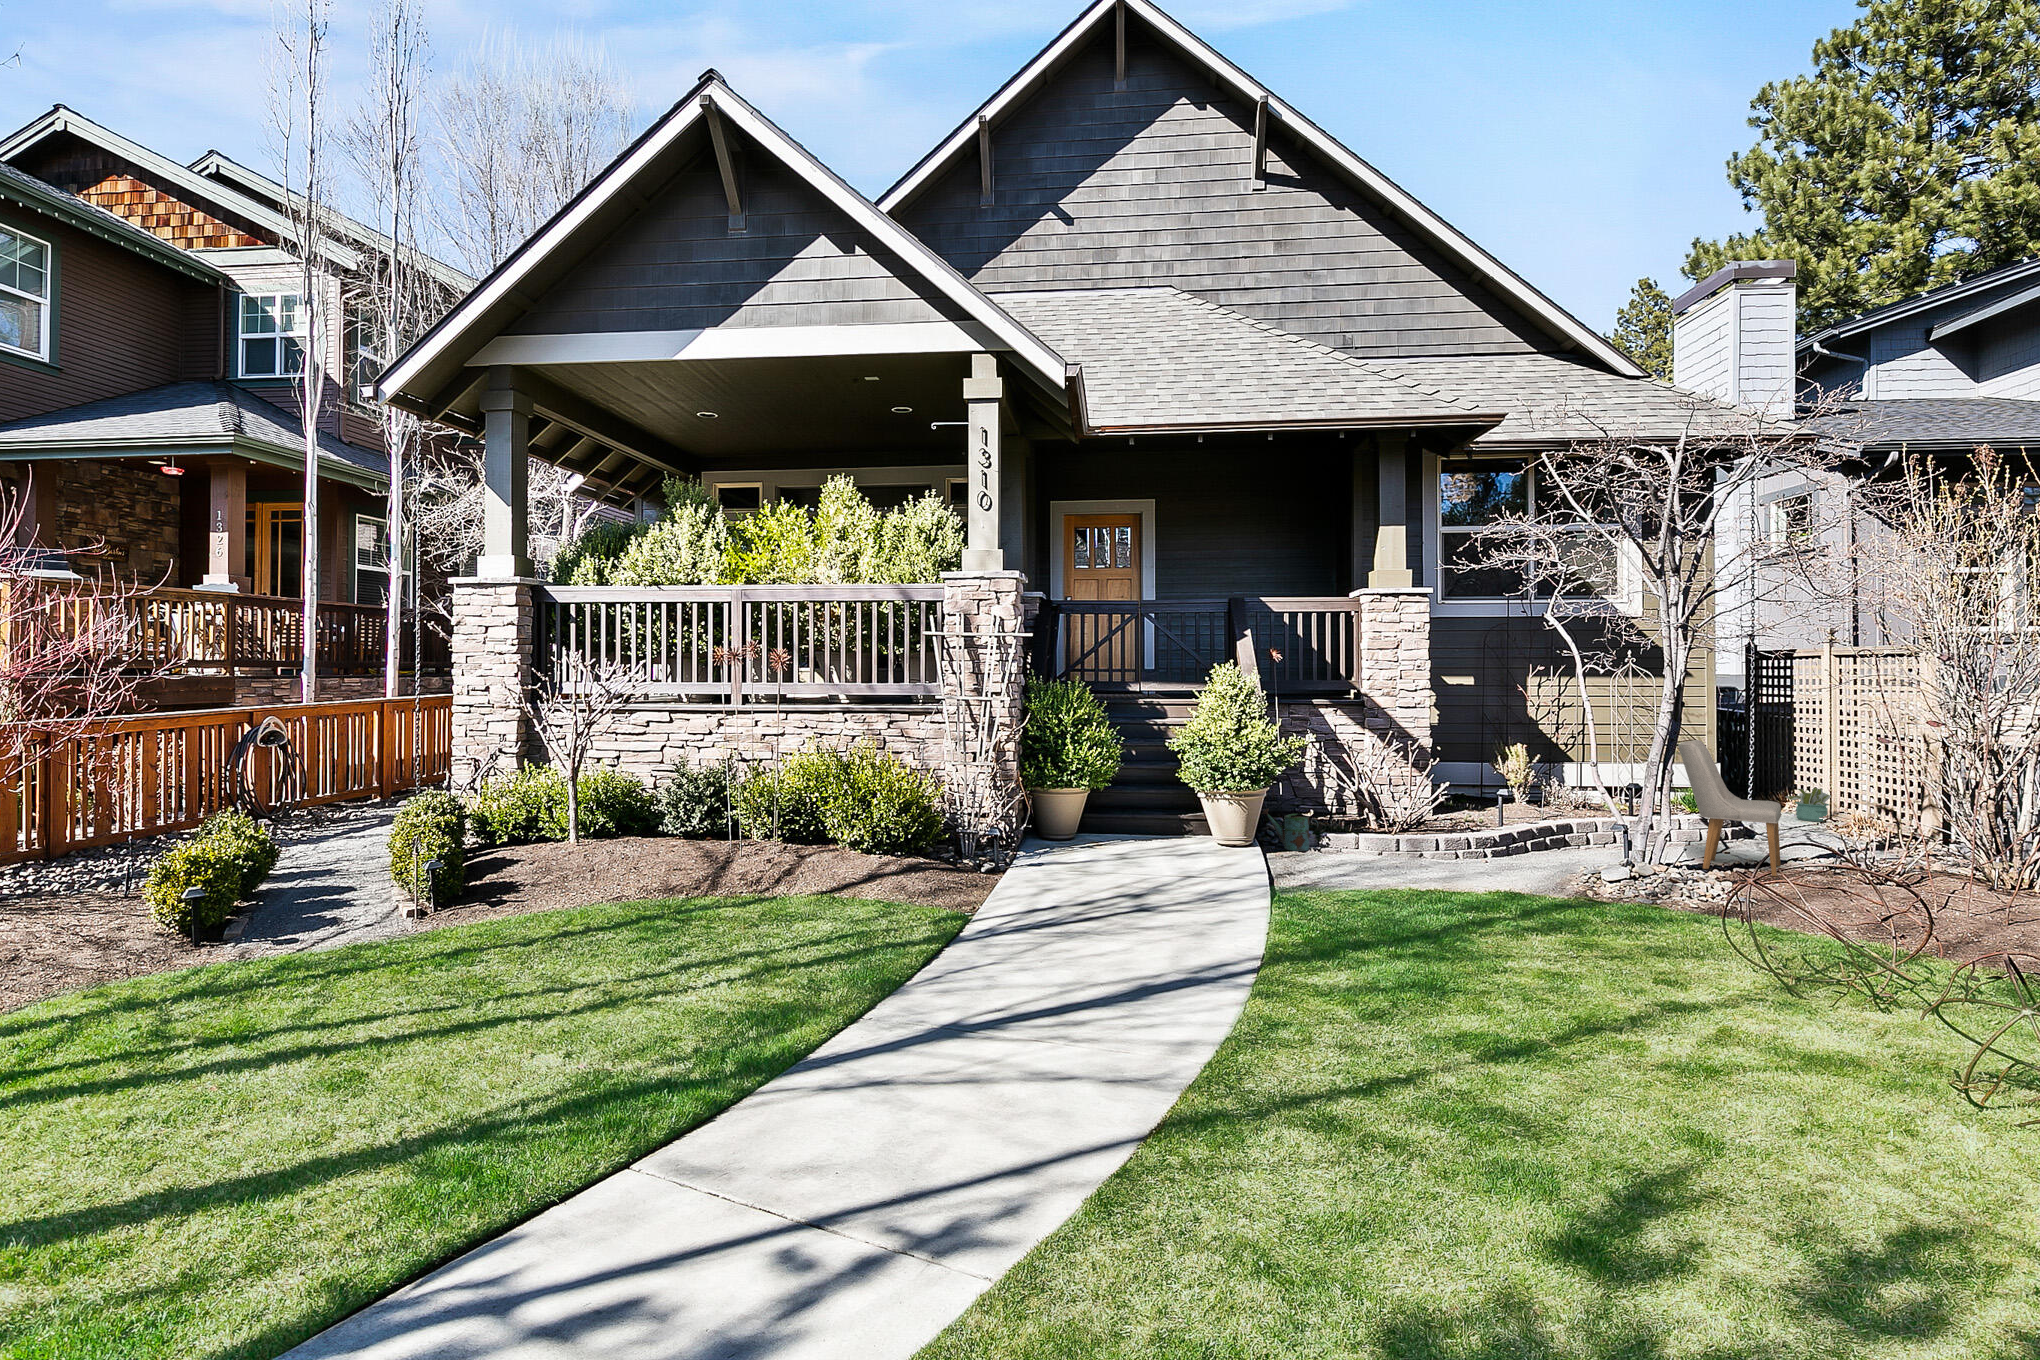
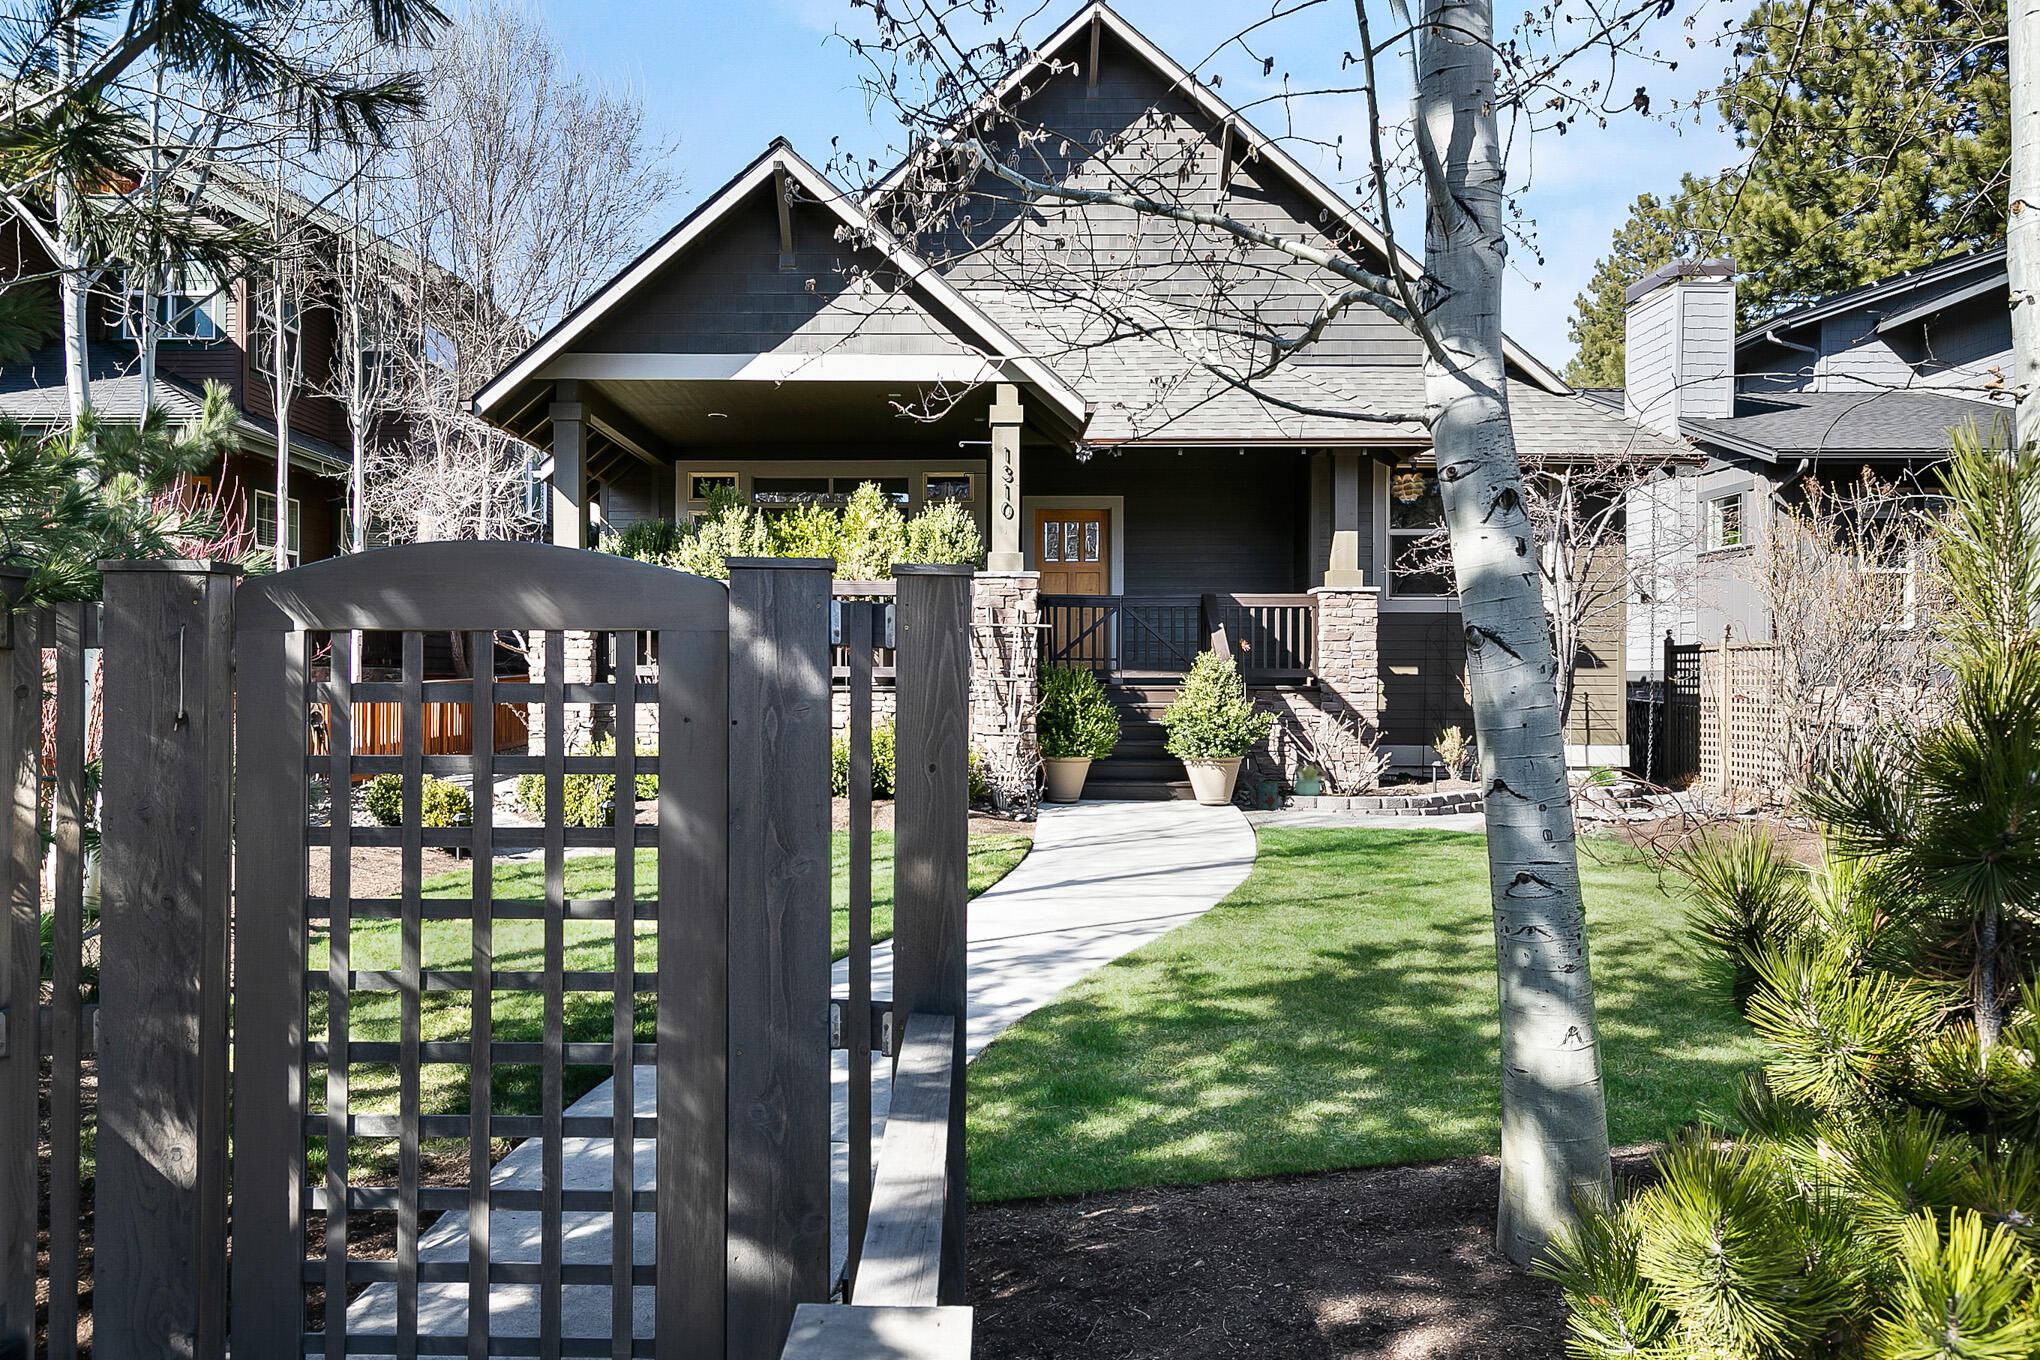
chair: present [1678,740,1782,876] -> none [1575,716,1653,822]
decorative plant: present [1786,788,1831,822] -> present [1294,765,1326,795]

